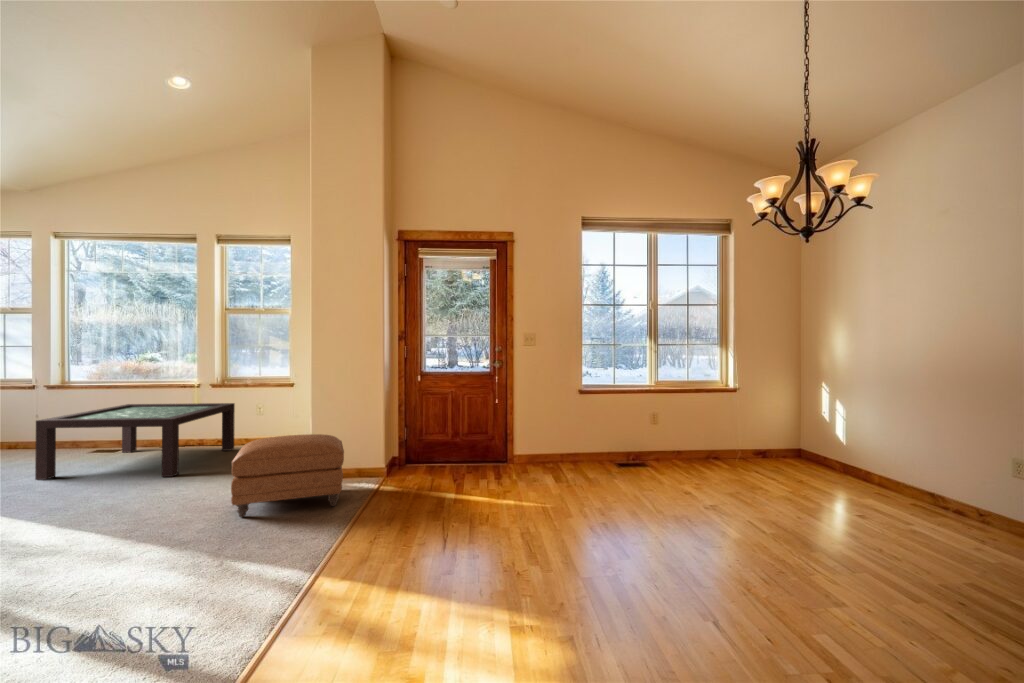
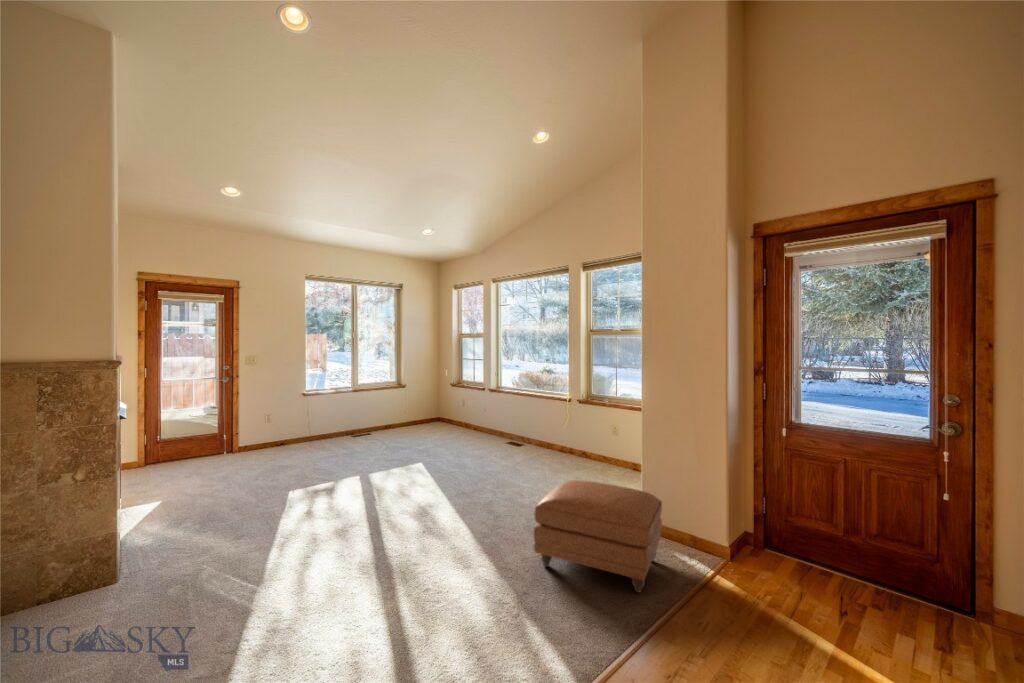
coffee table: present [35,403,235,480] -> none [464,409,596,485]

